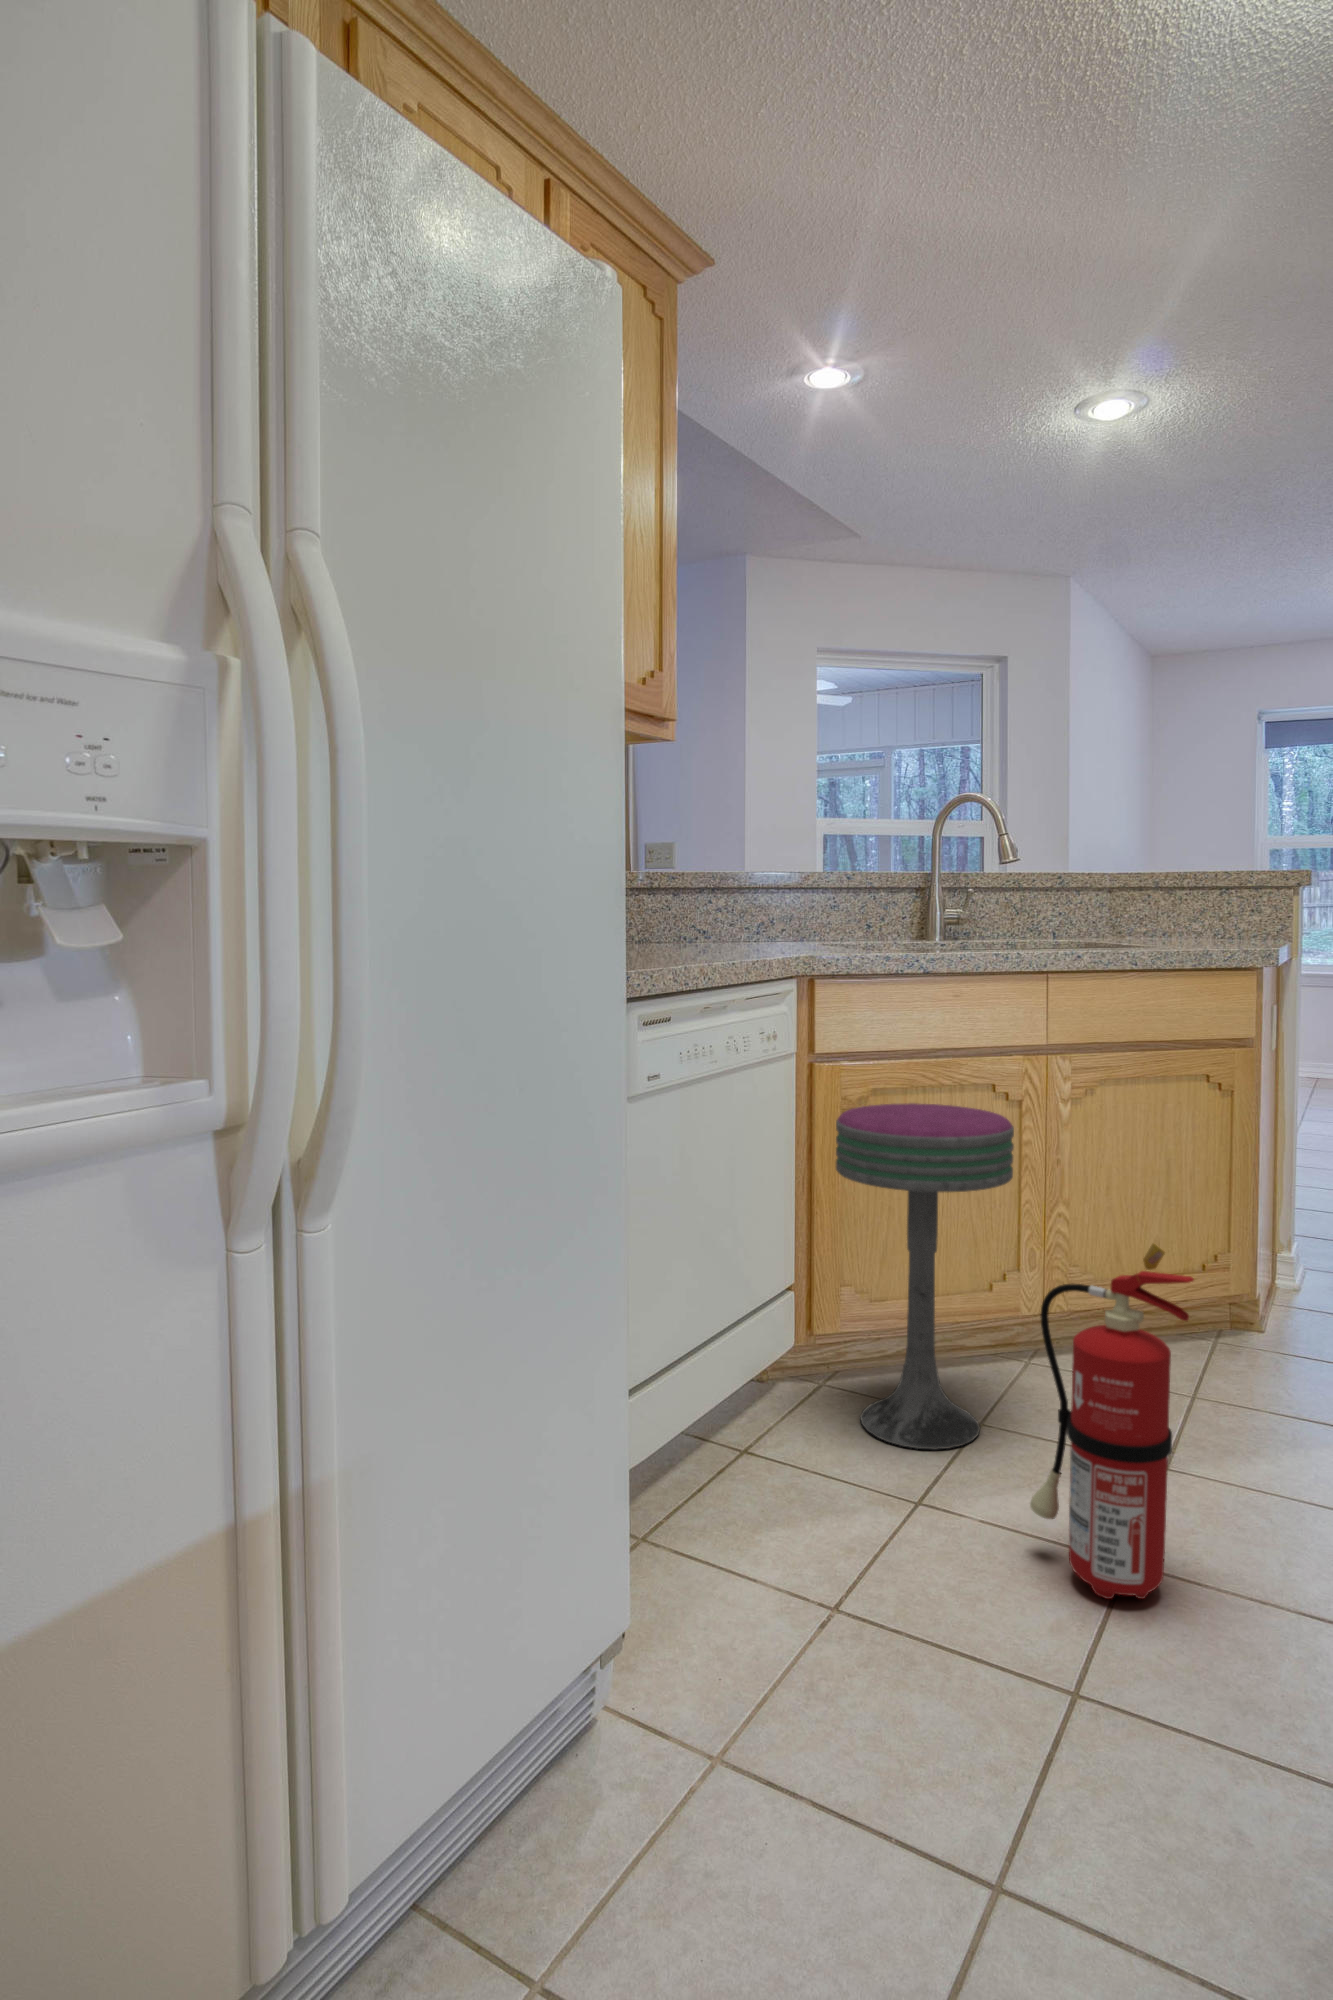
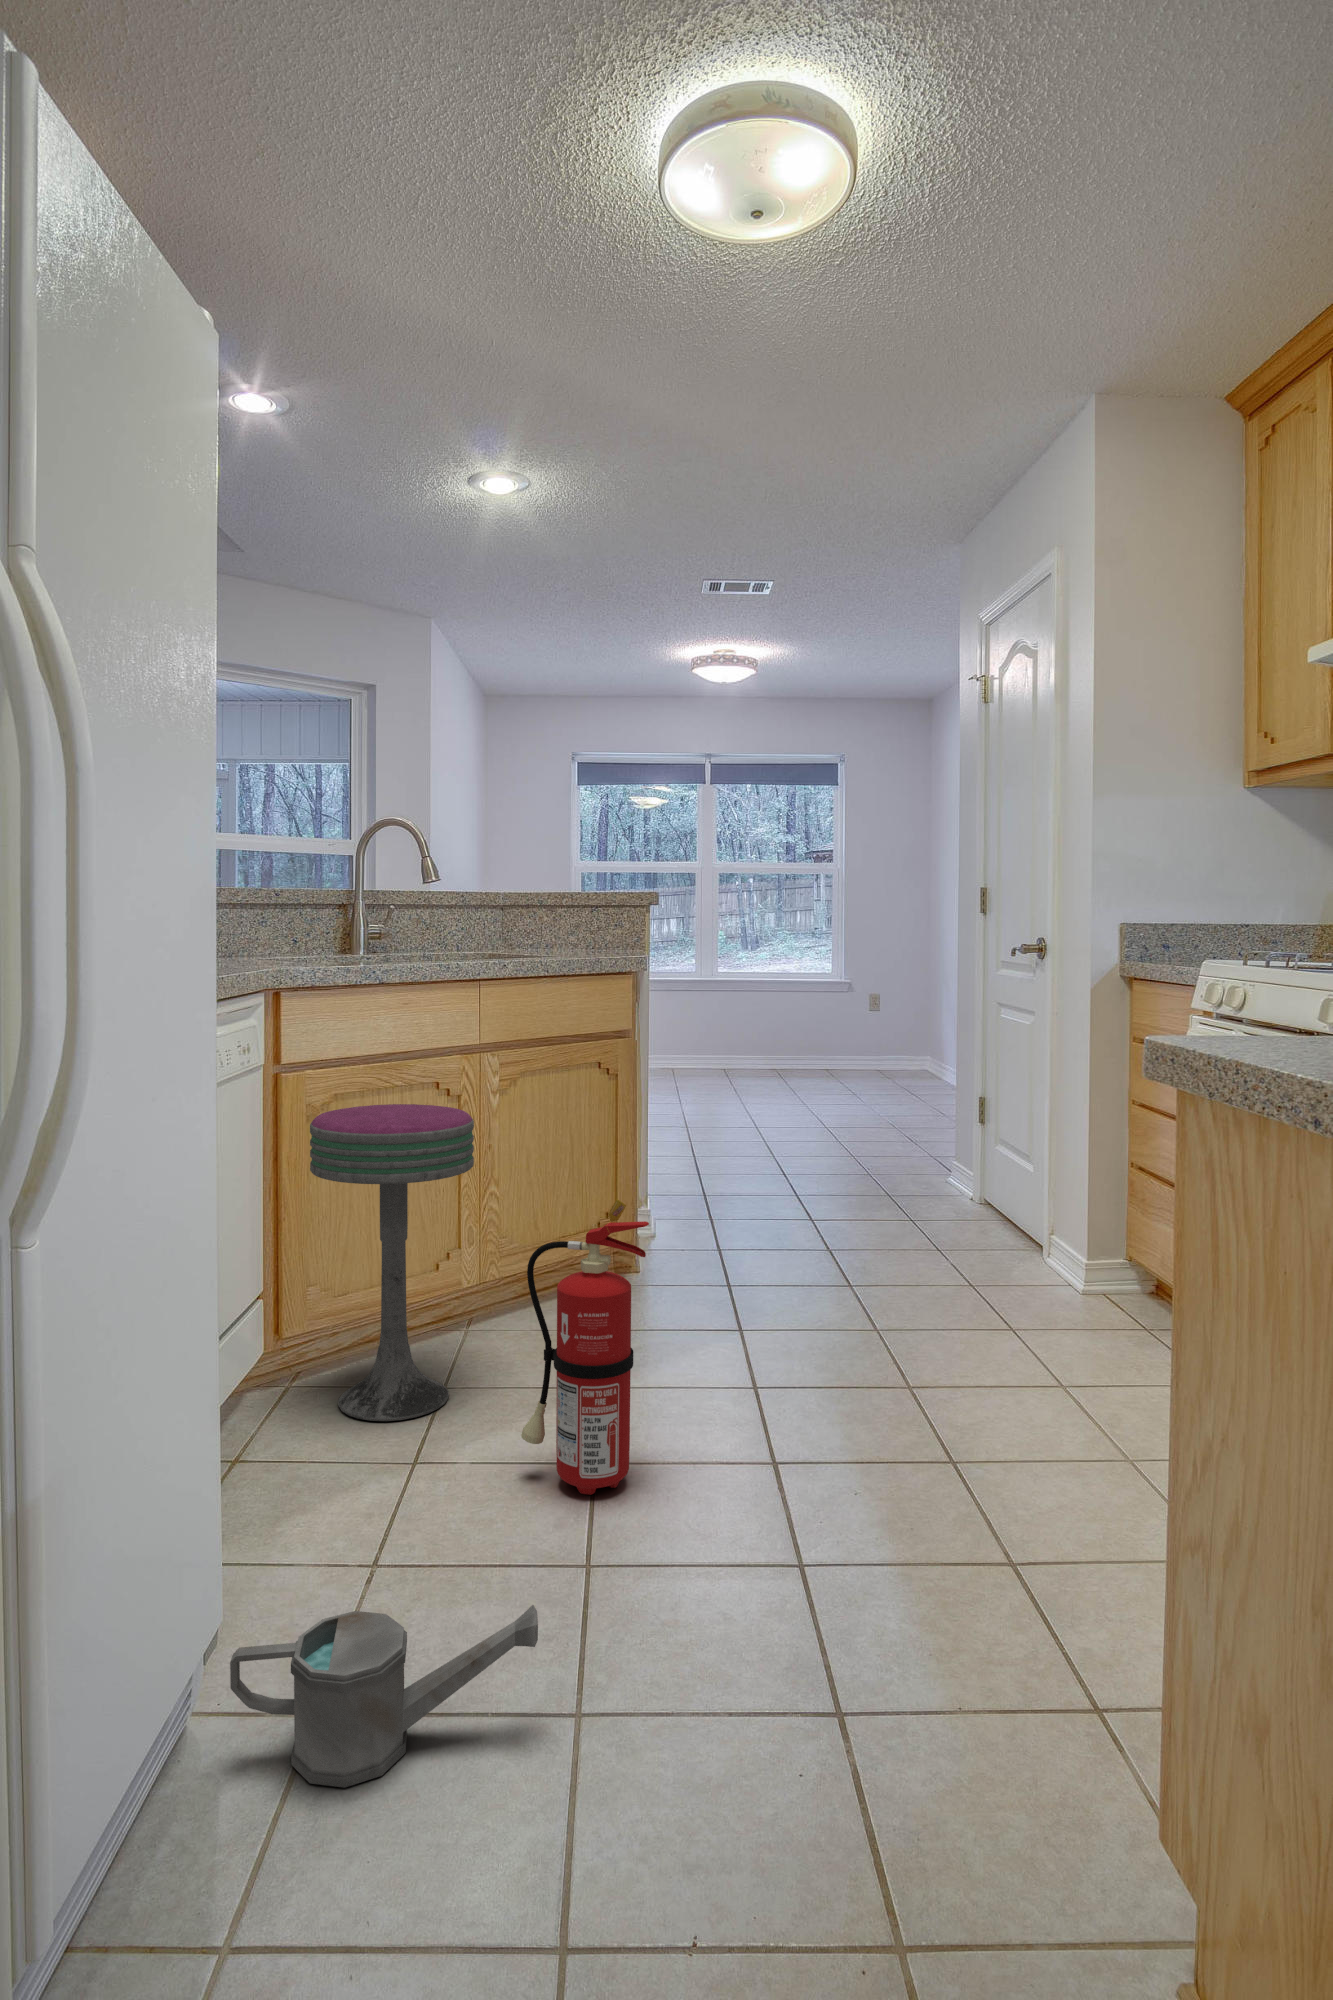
watering can: none [617,1661,947,1864] -> present [230,1605,538,1788]

